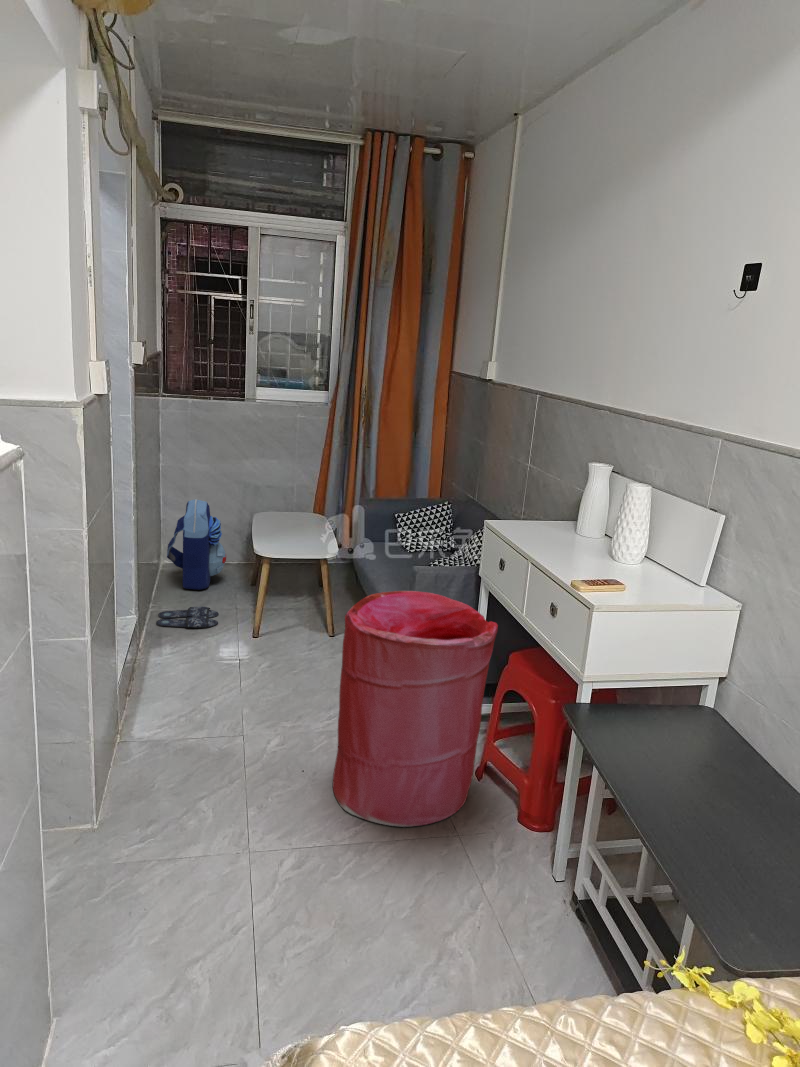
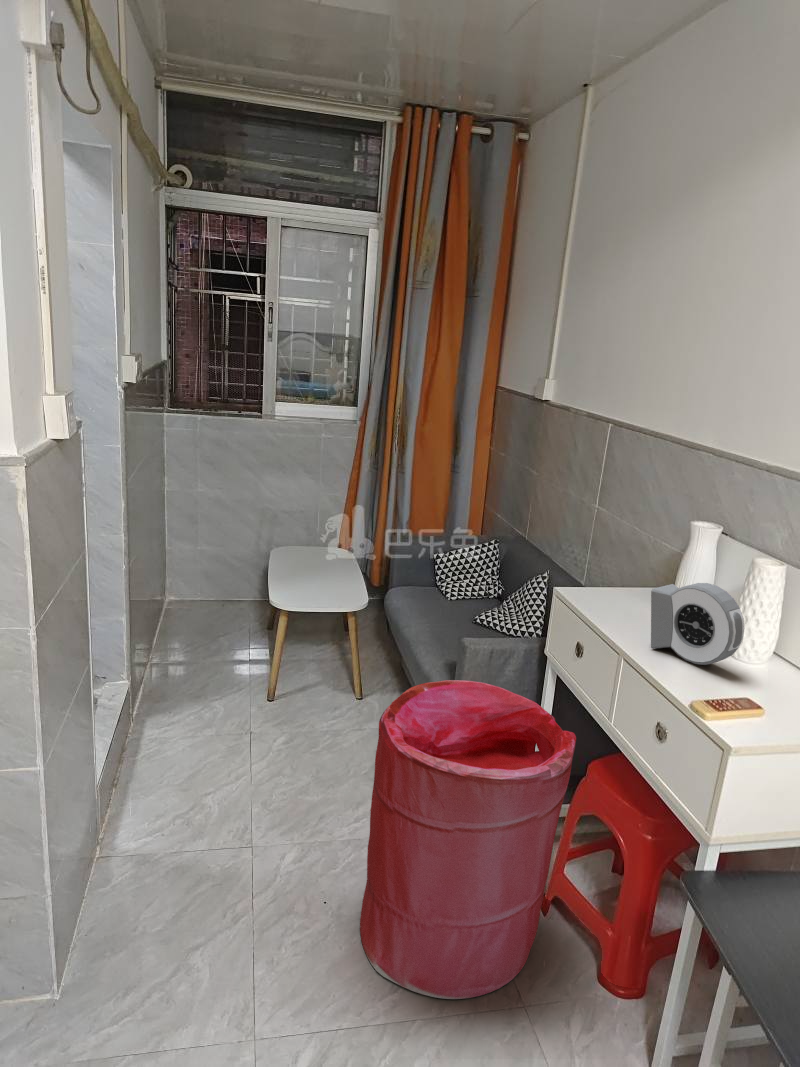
backpack: present [167,499,226,590] -> none [173,527,239,632]
alarm clock: none [550,500,616,561] -> present [651,583,745,665]
slippers: present [156,606,219,628] -> none [156,655,228,685]

